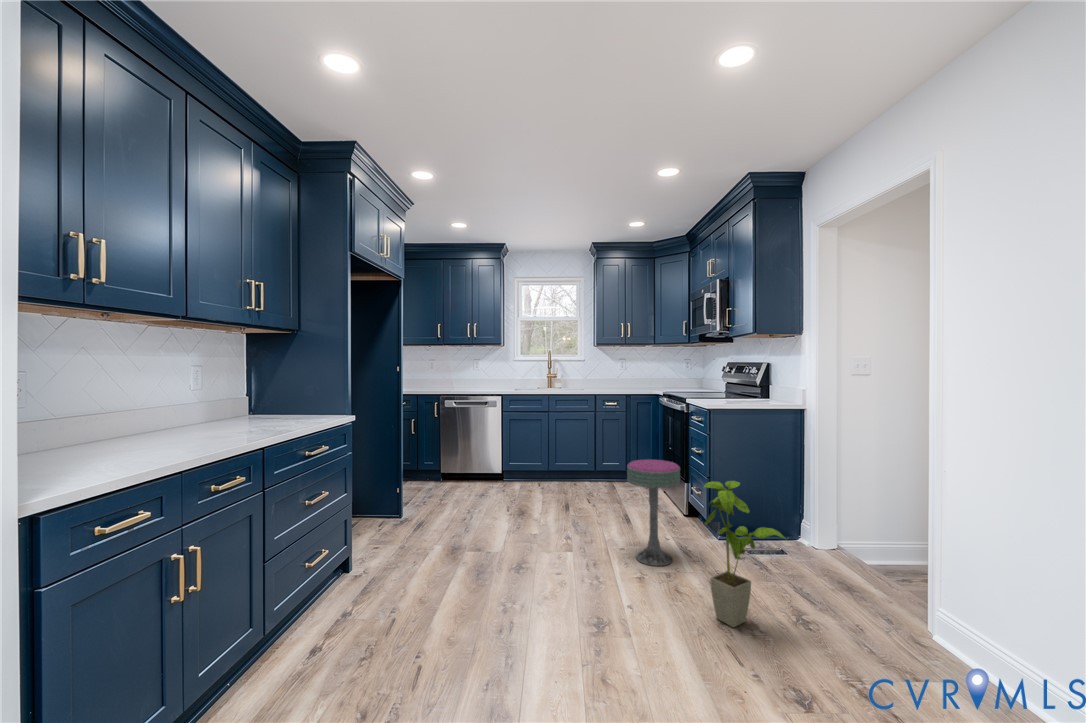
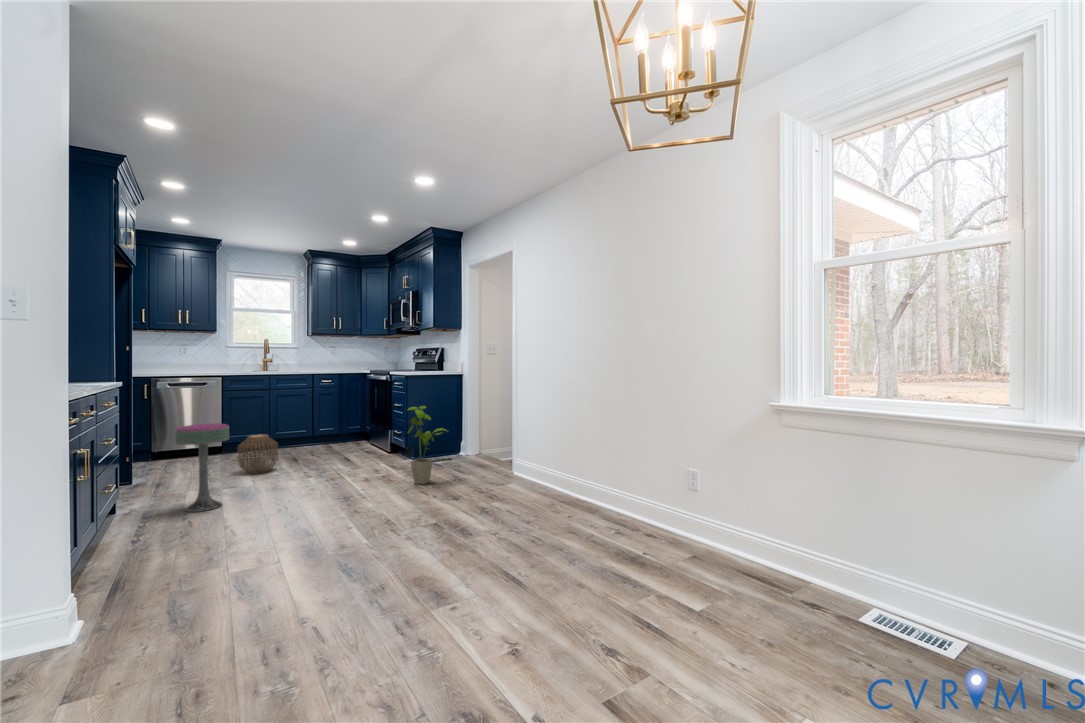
bar stool: present [627,459,680,566] -> present [175,424,229,512]
woven basket: none [497,473,541,525] -> present [238,434,278,474]

